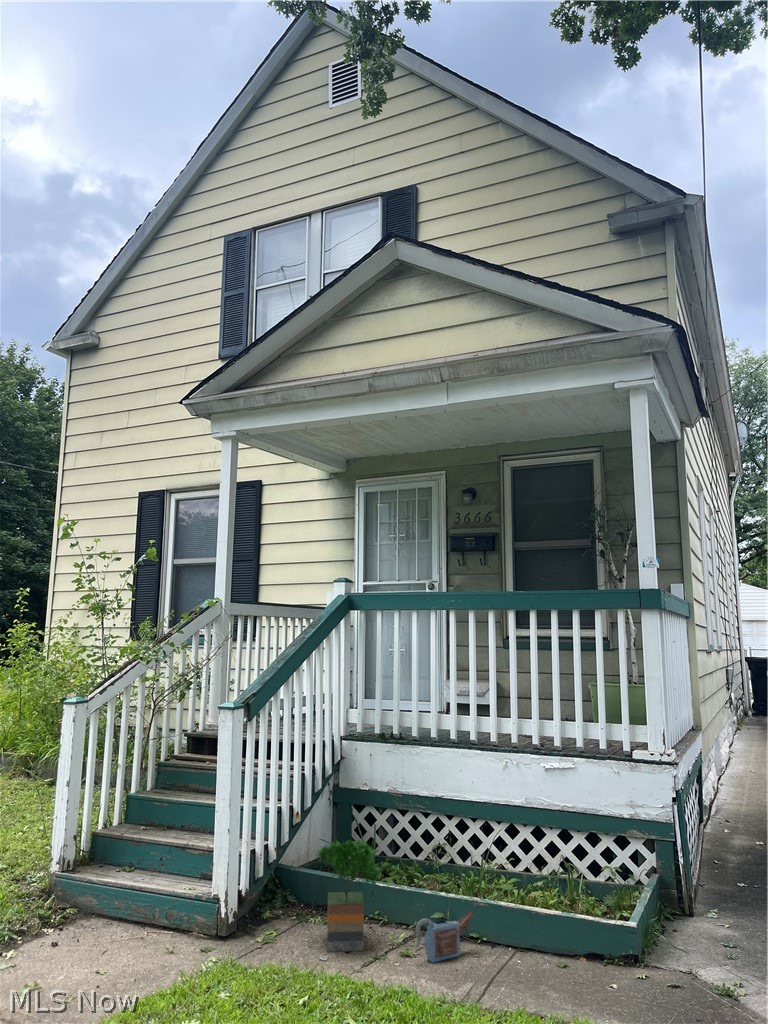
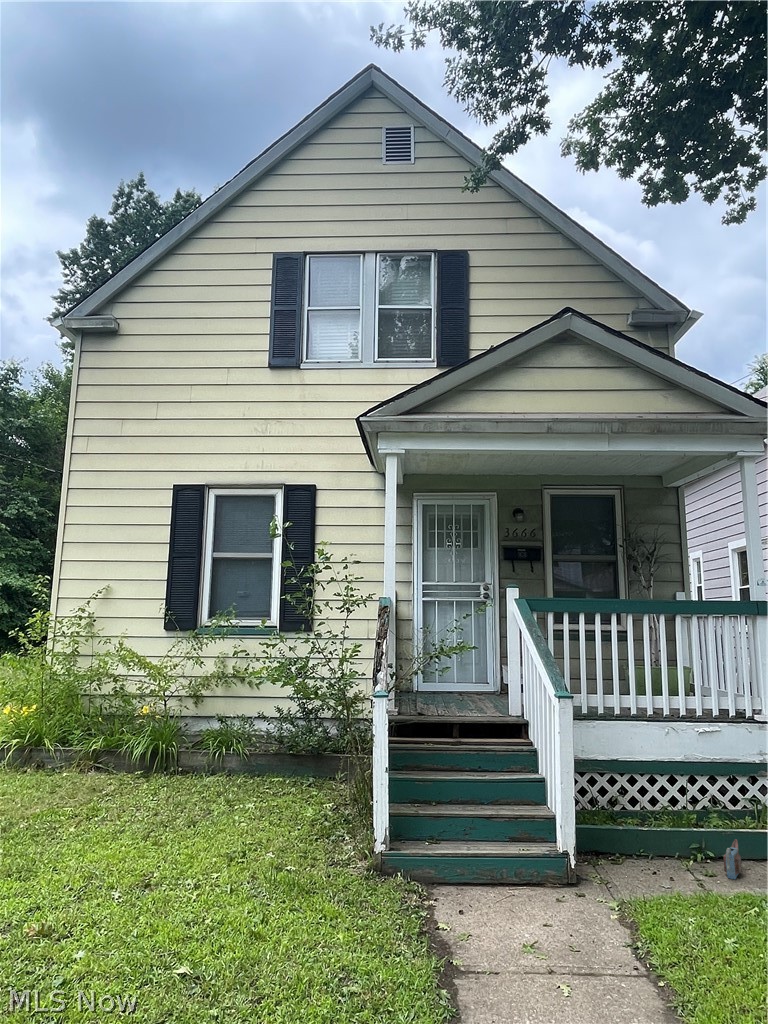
potted tree: present [317,840,380,952] -> none [626,795,691,885]

